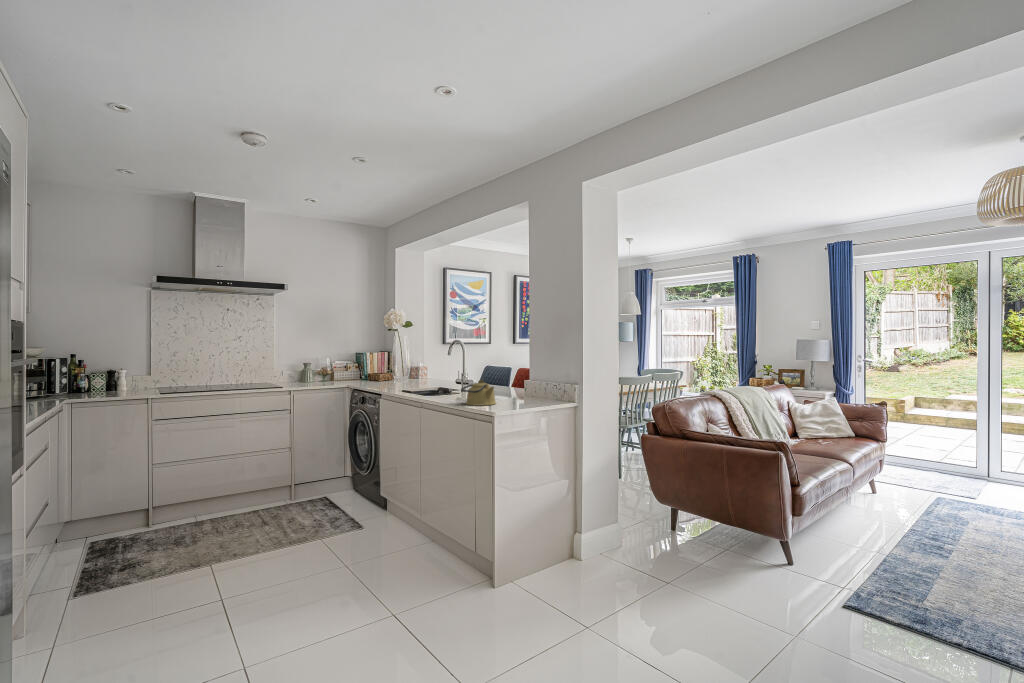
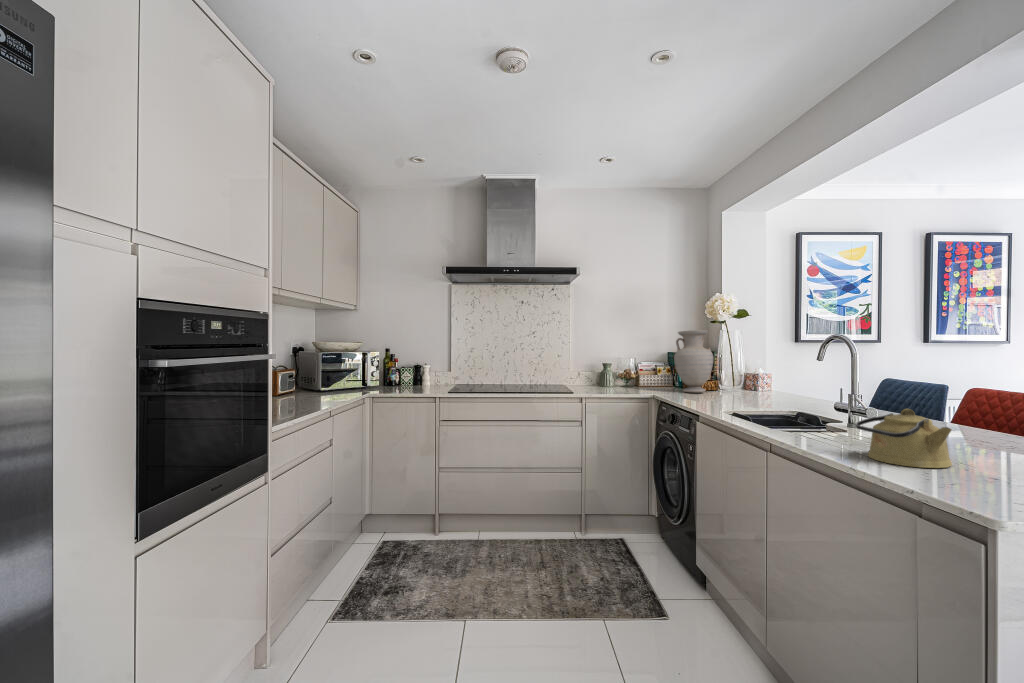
vase: none [363,338,390,382] -> present [674,330,713,392]

